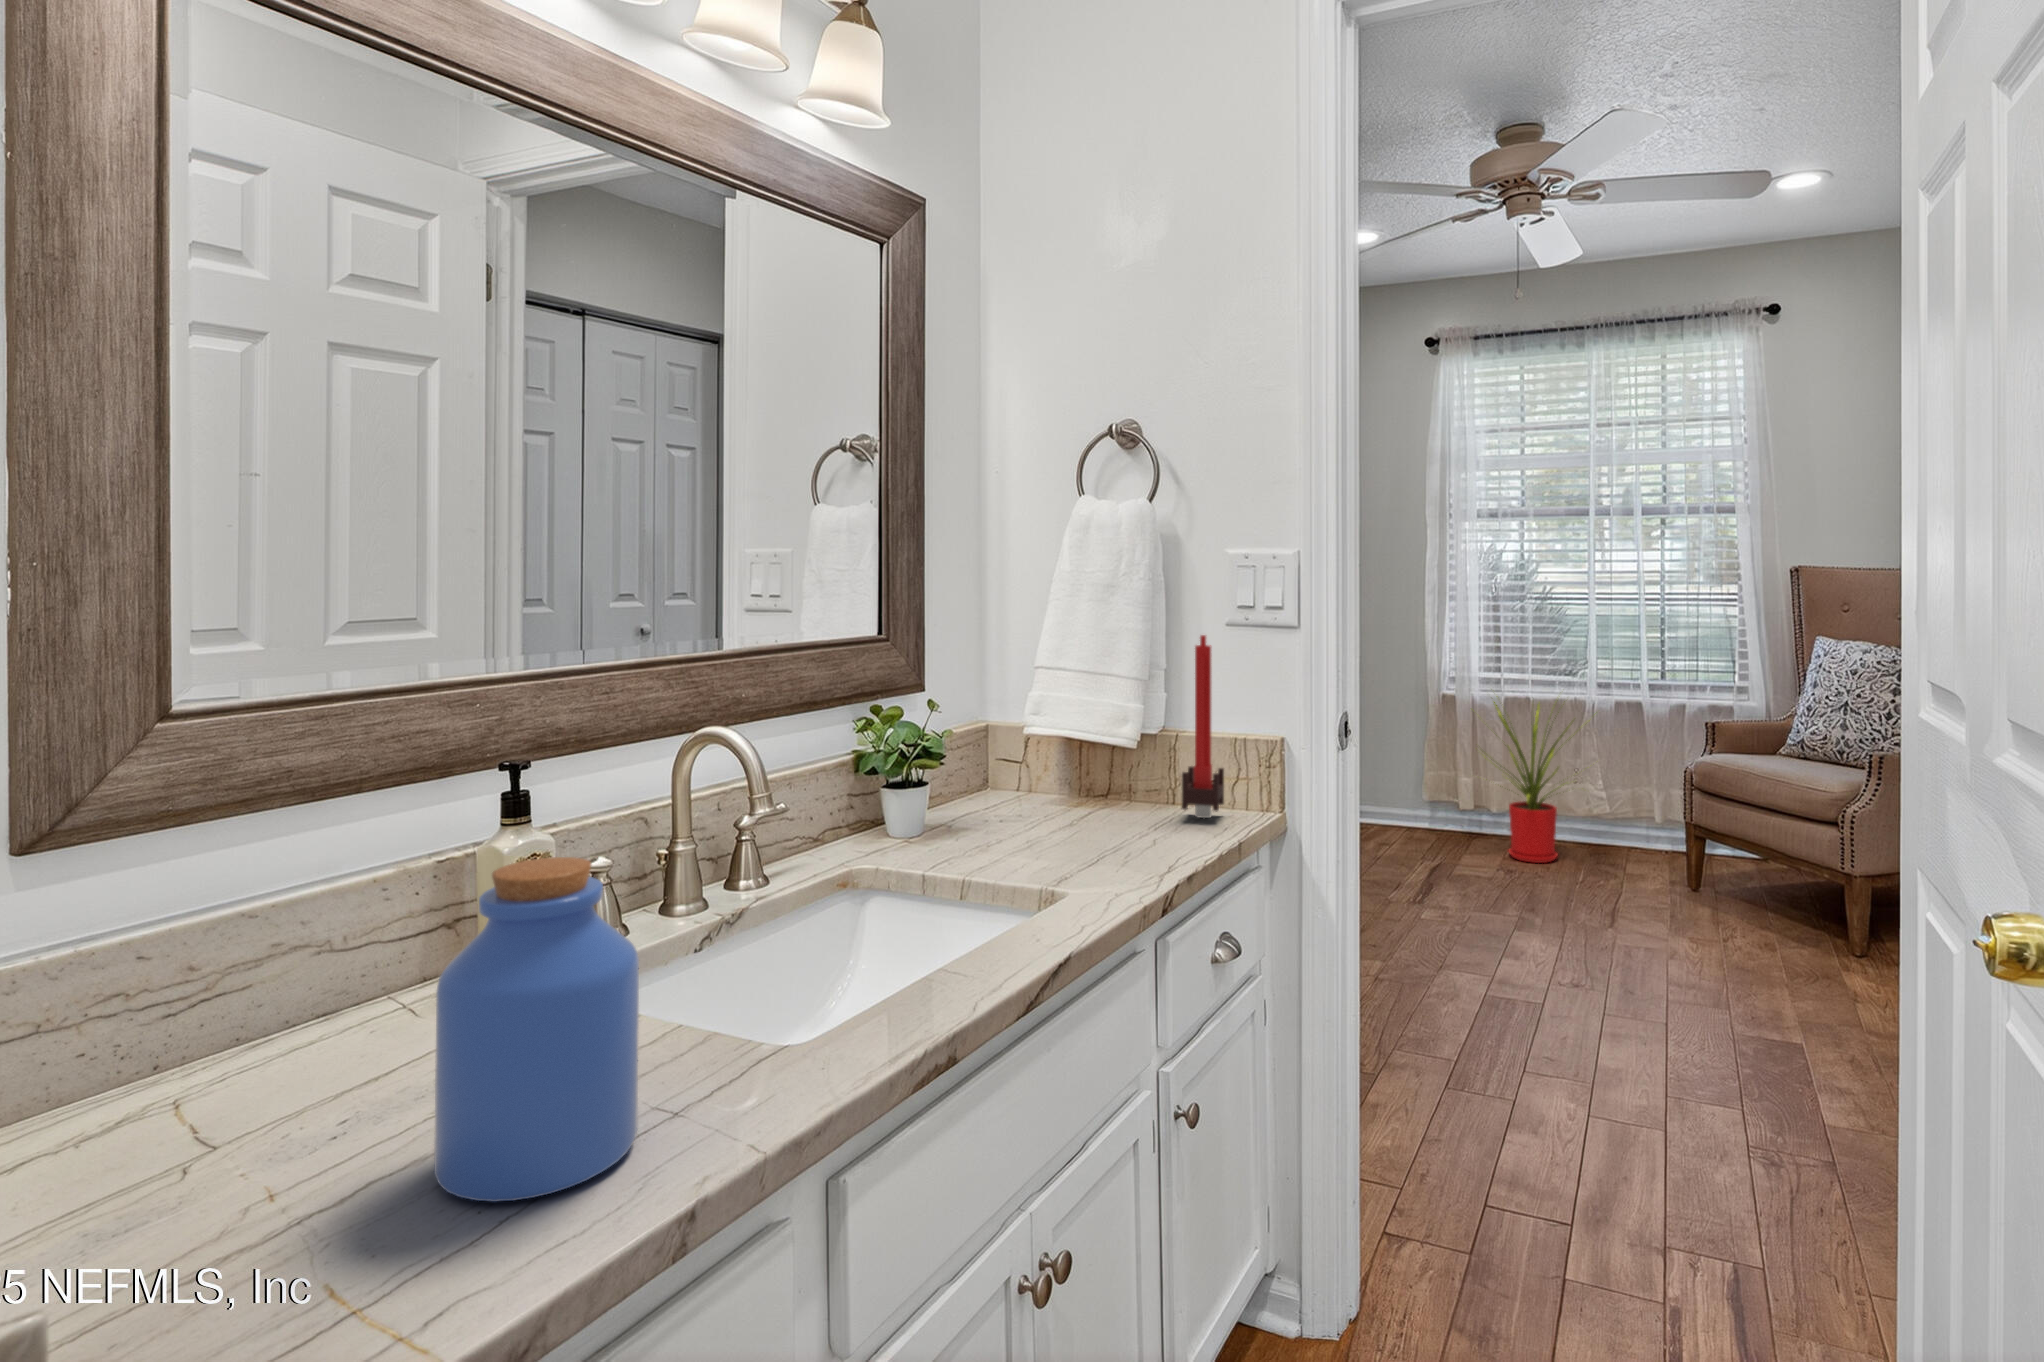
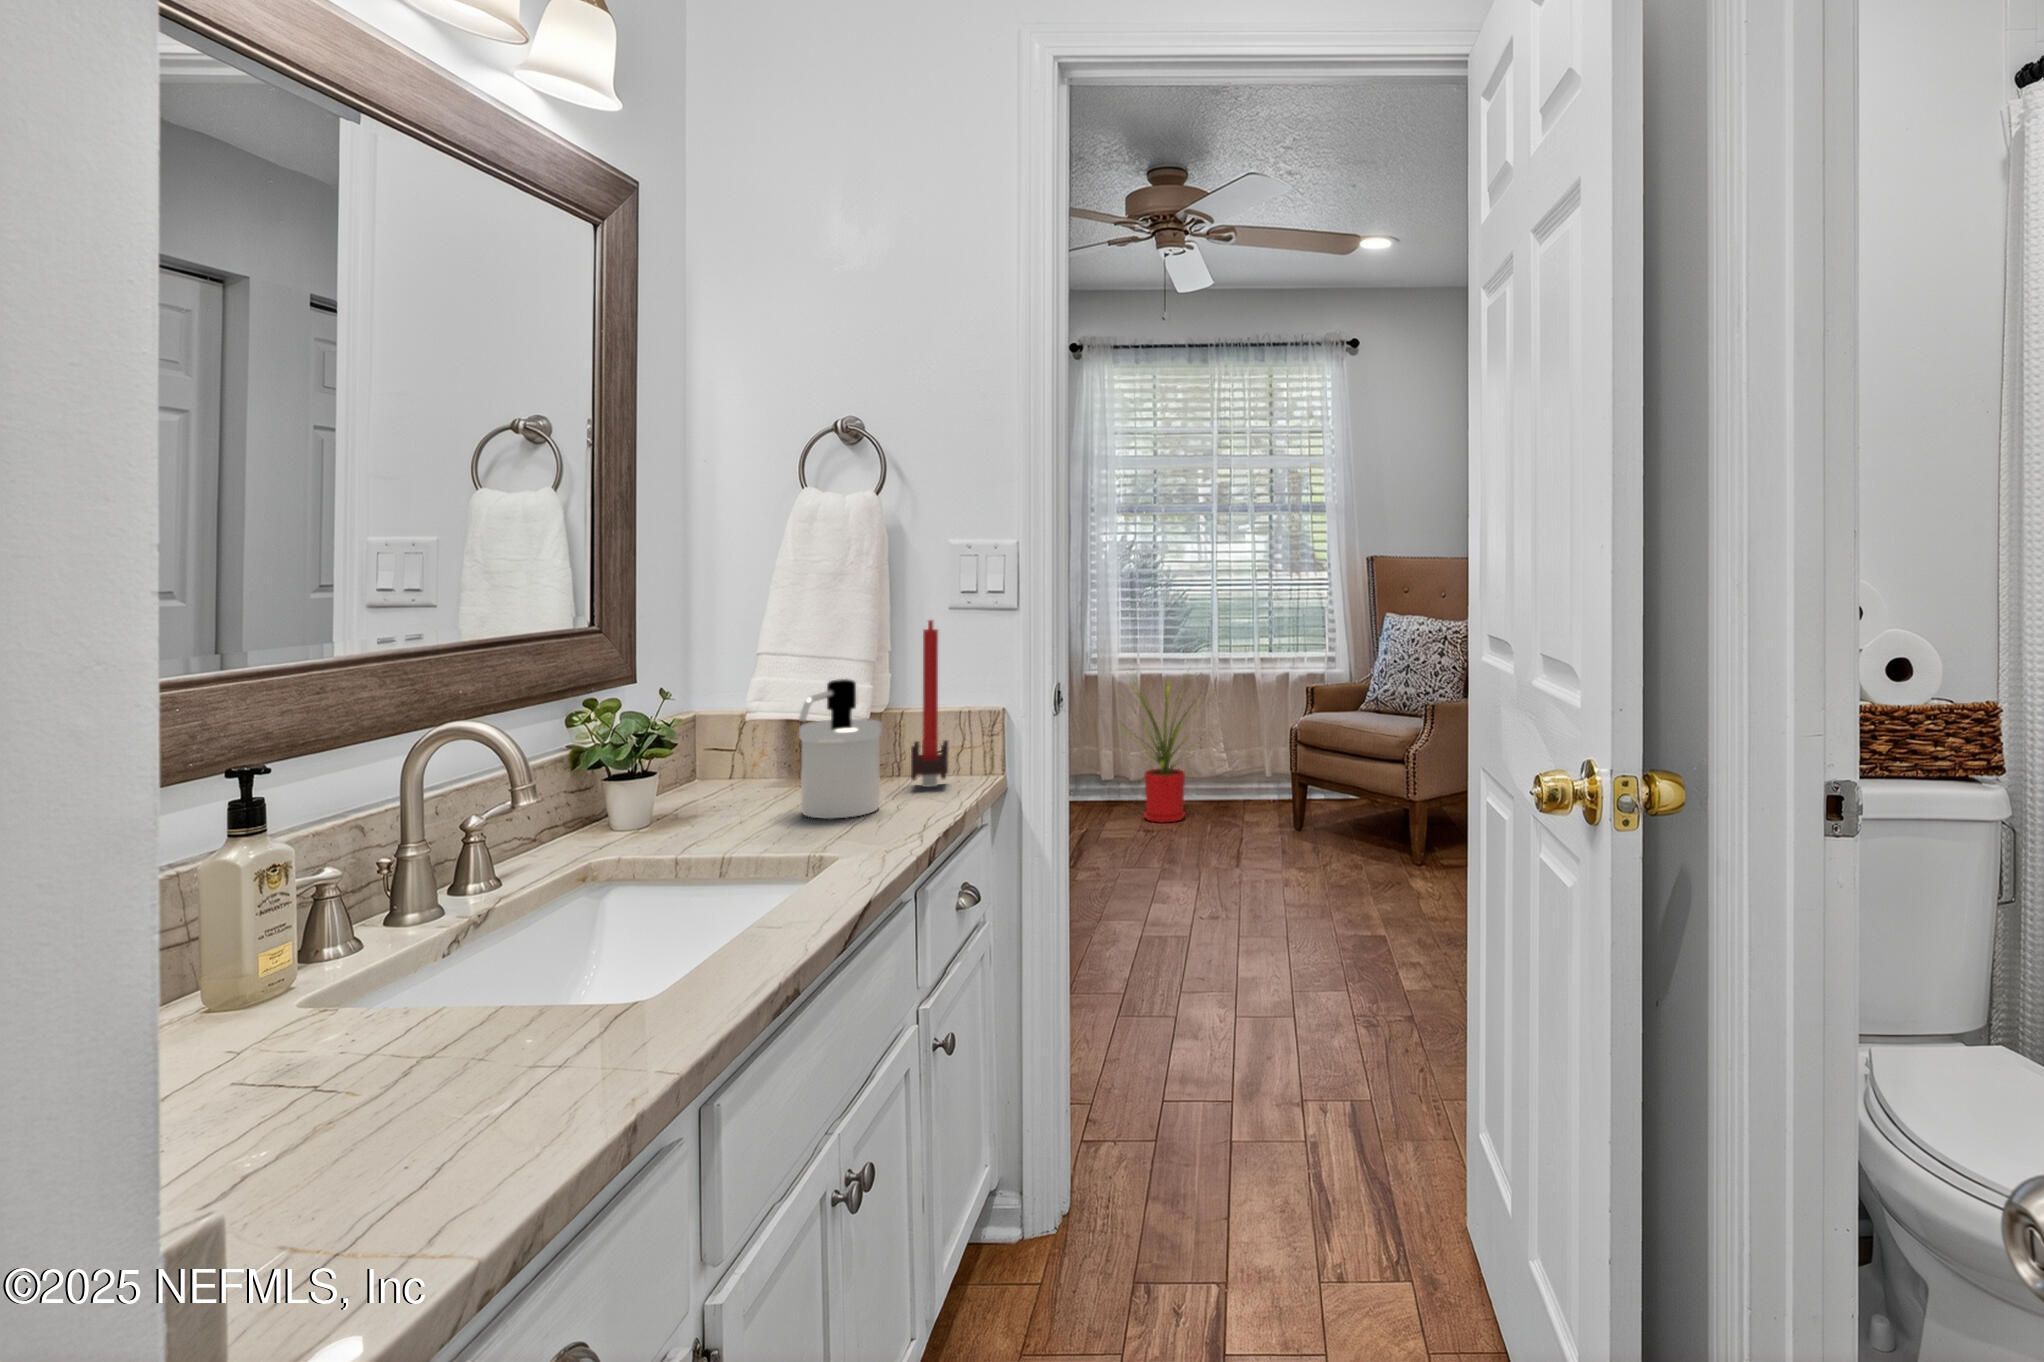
soap dispenser: none [1049,697,1144,847] -> present [799,679,883,819]
jar: present [434,857,639,1202] -> none [325,833,534,1154]

